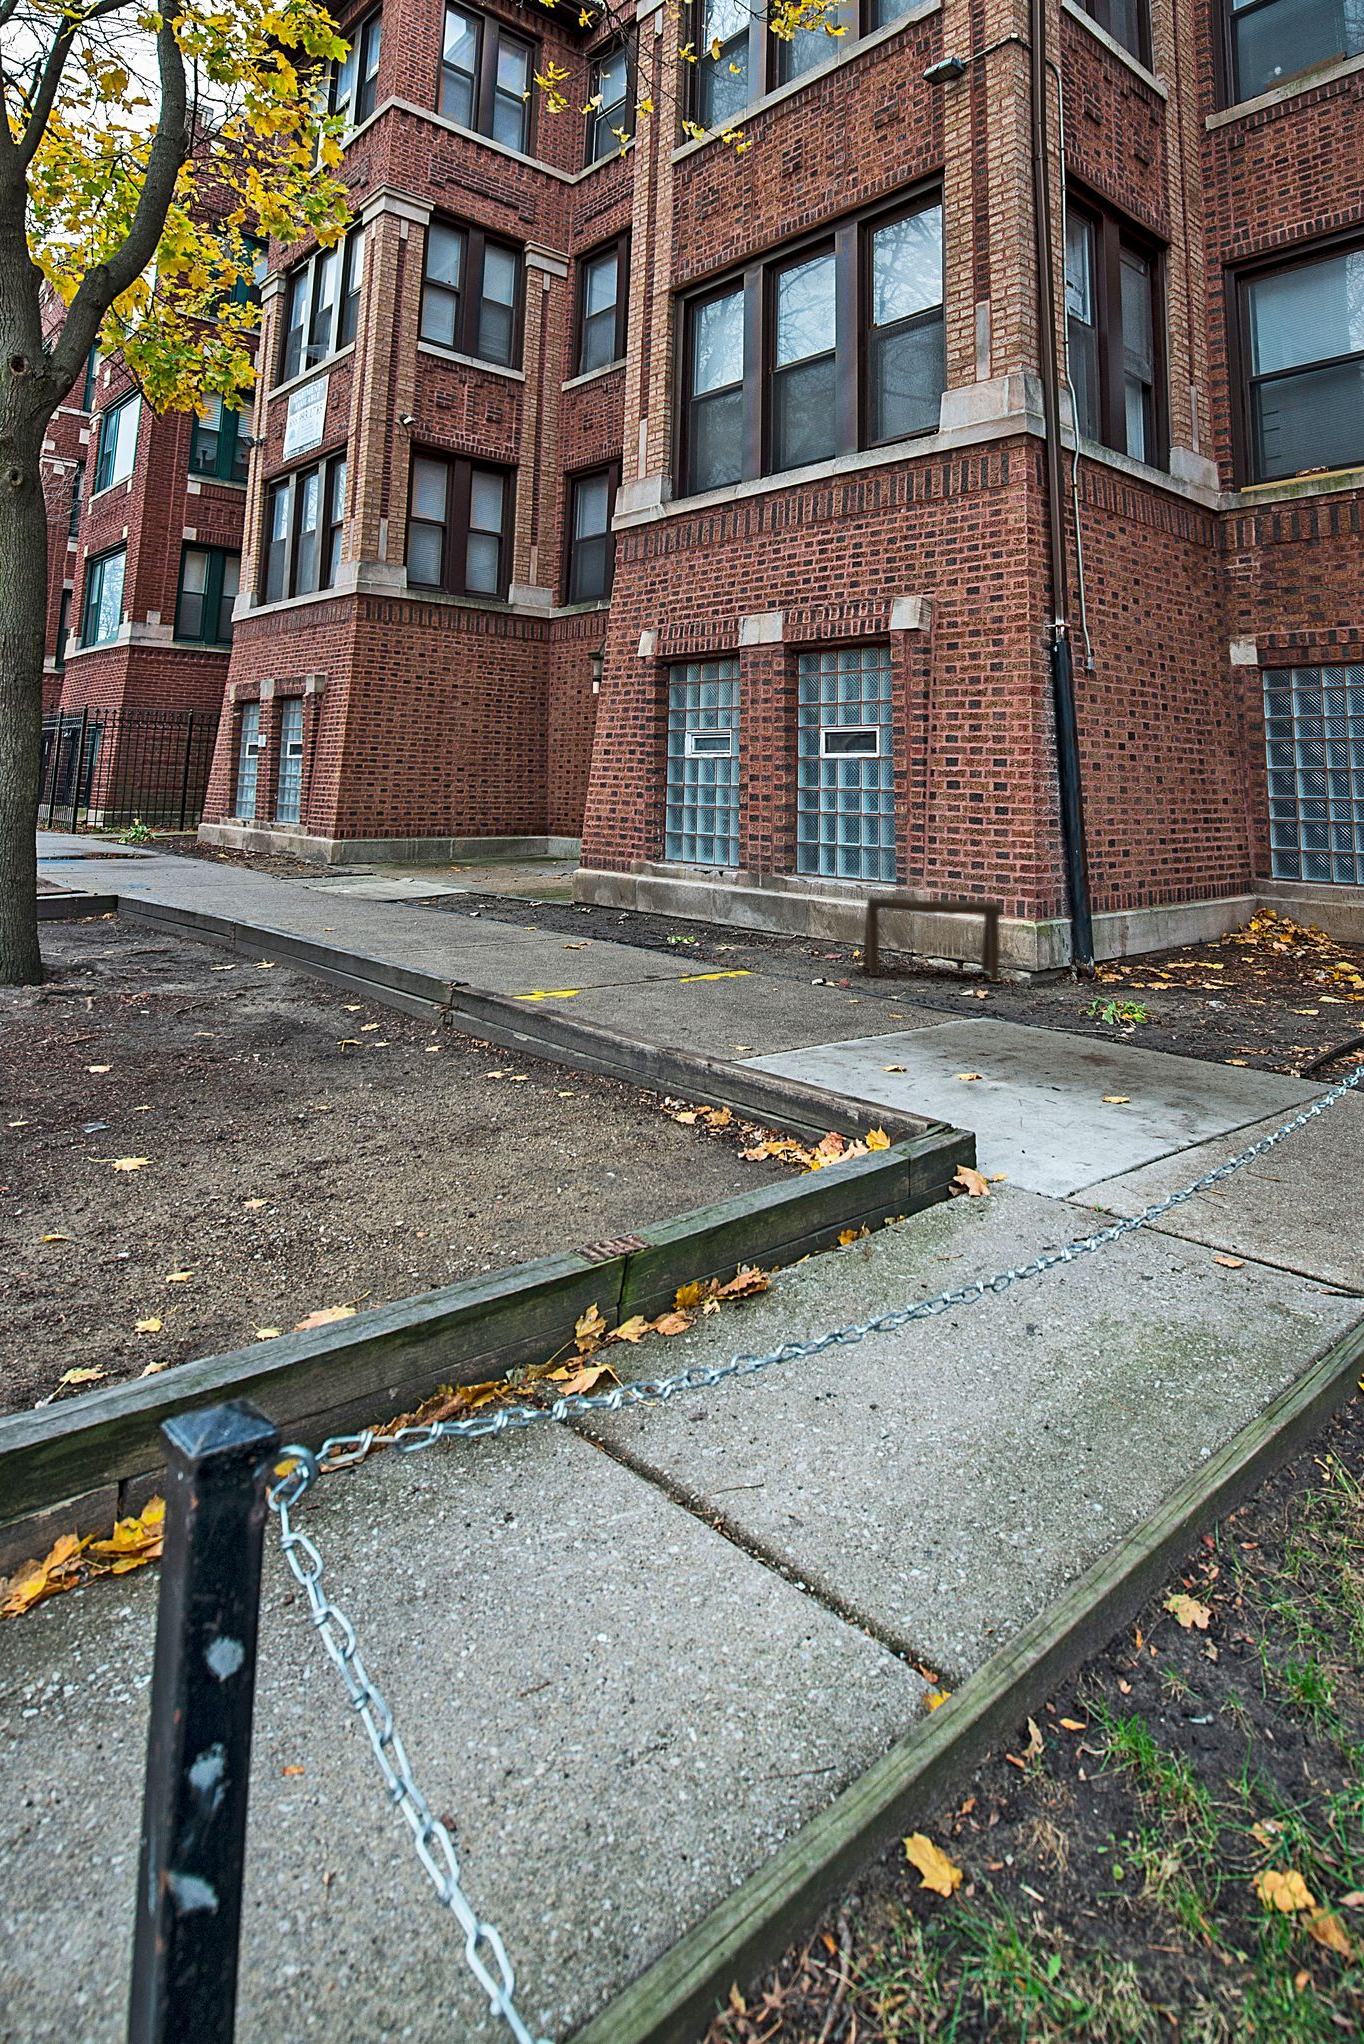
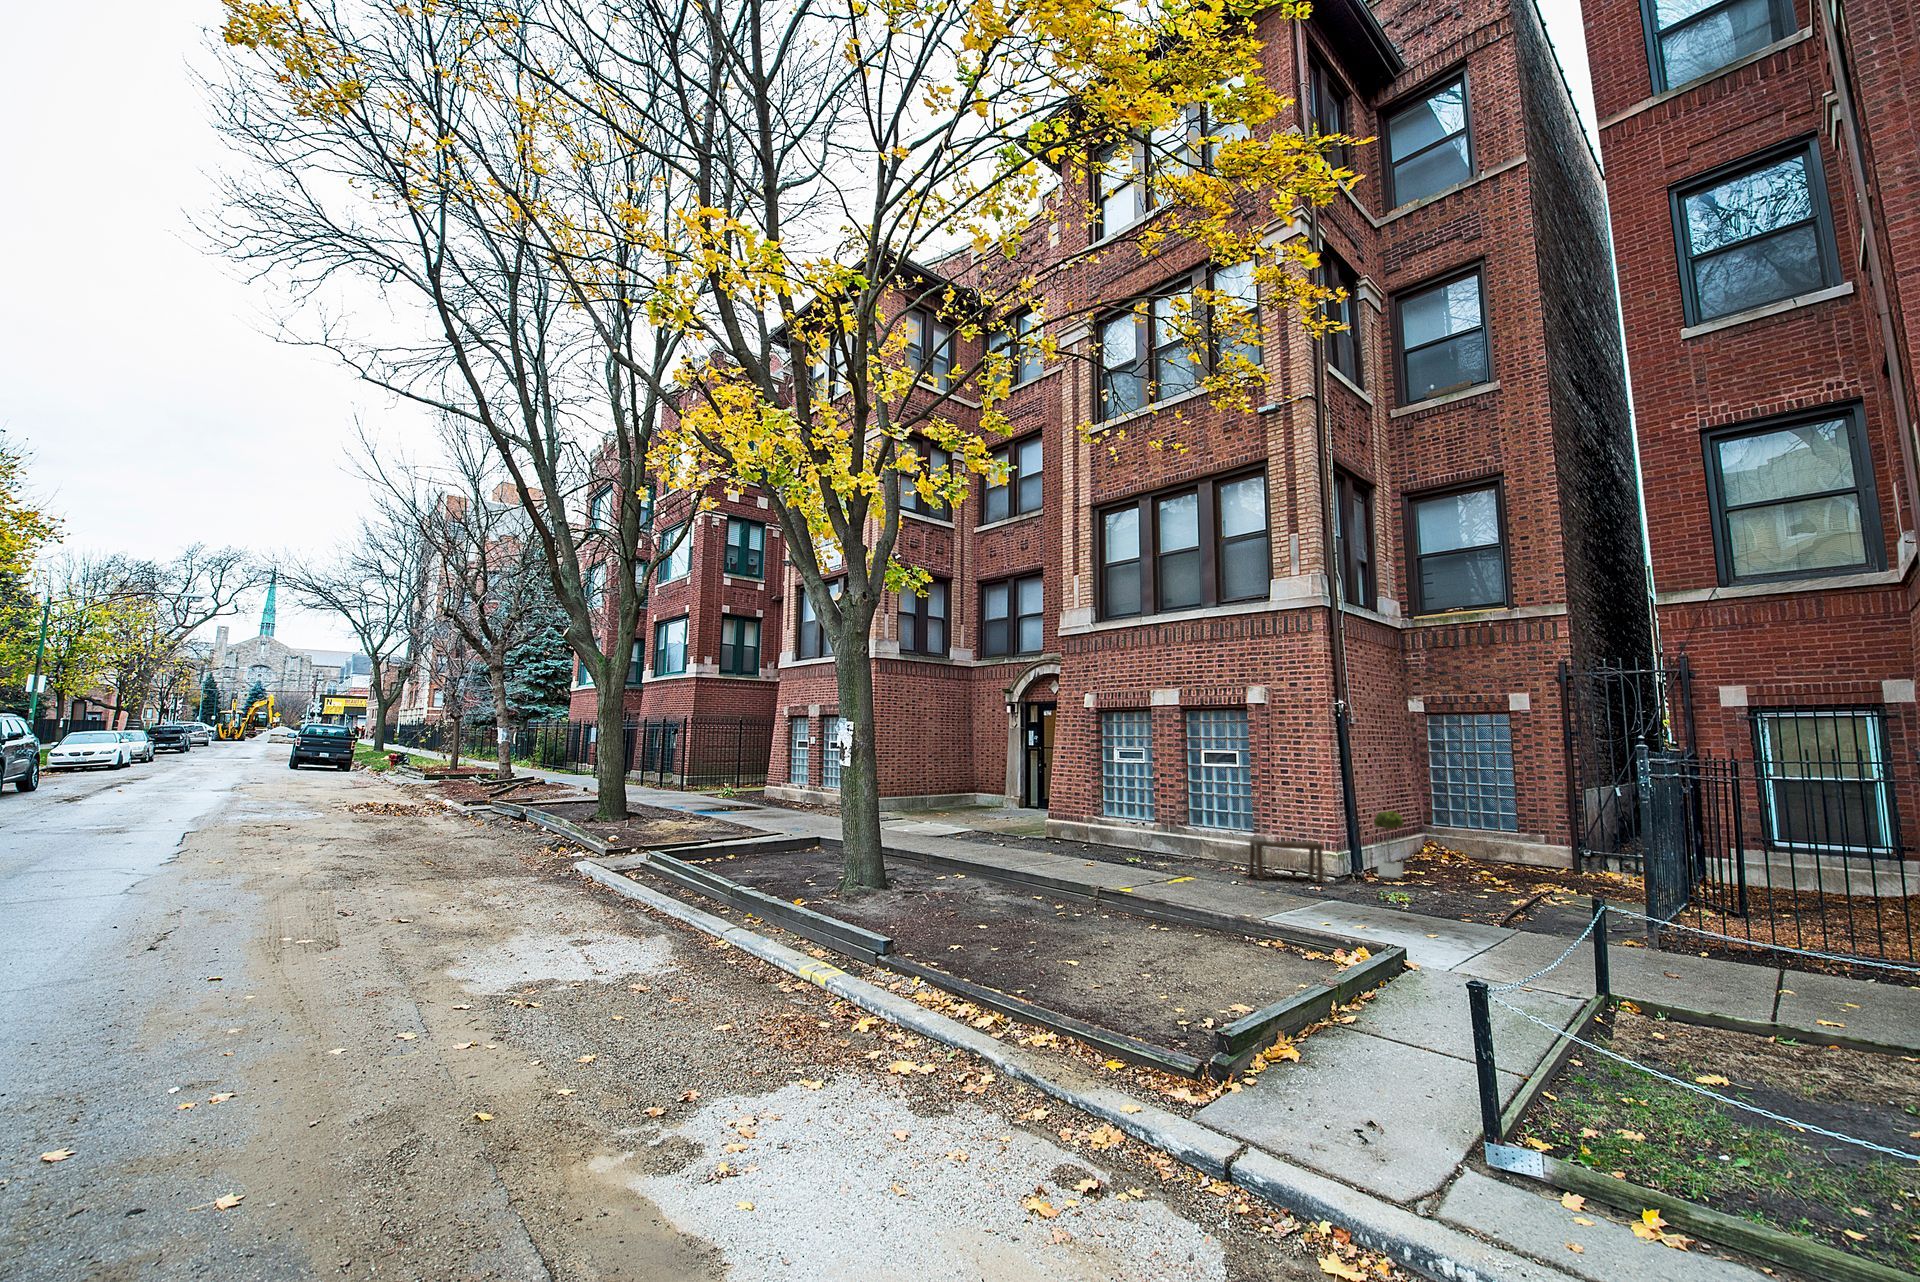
potted tree: none [1120,840,1179,977] -> present [1374,811,1404,878]

